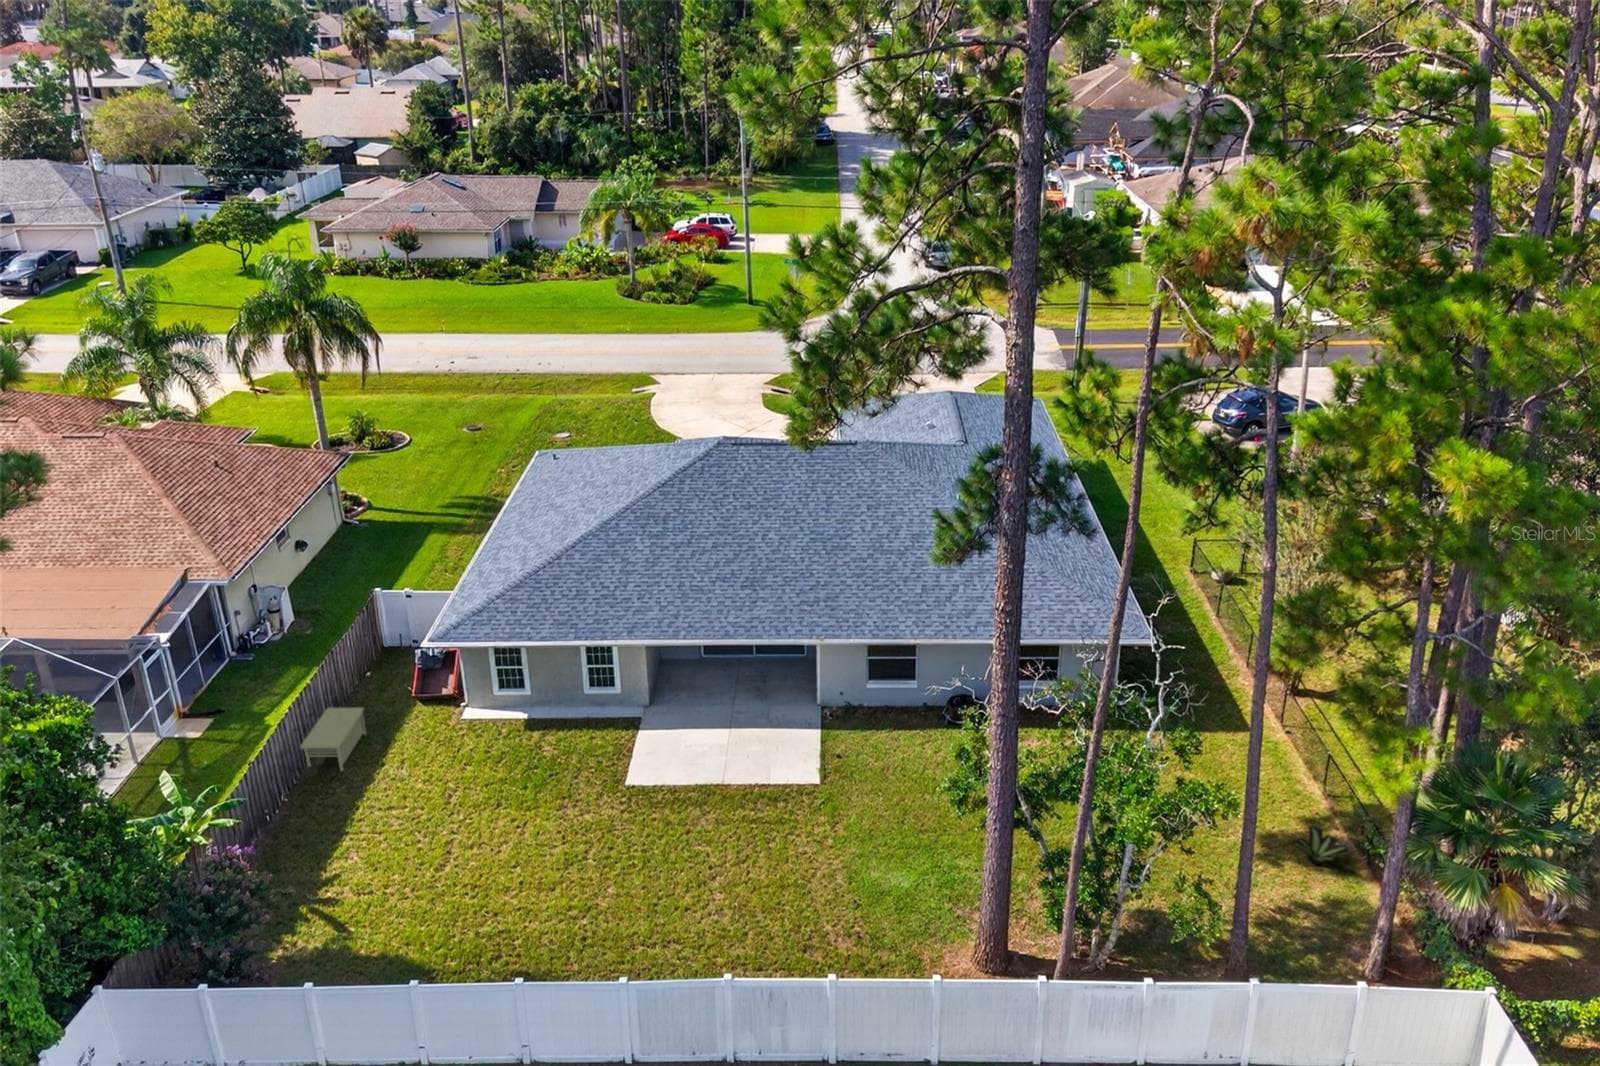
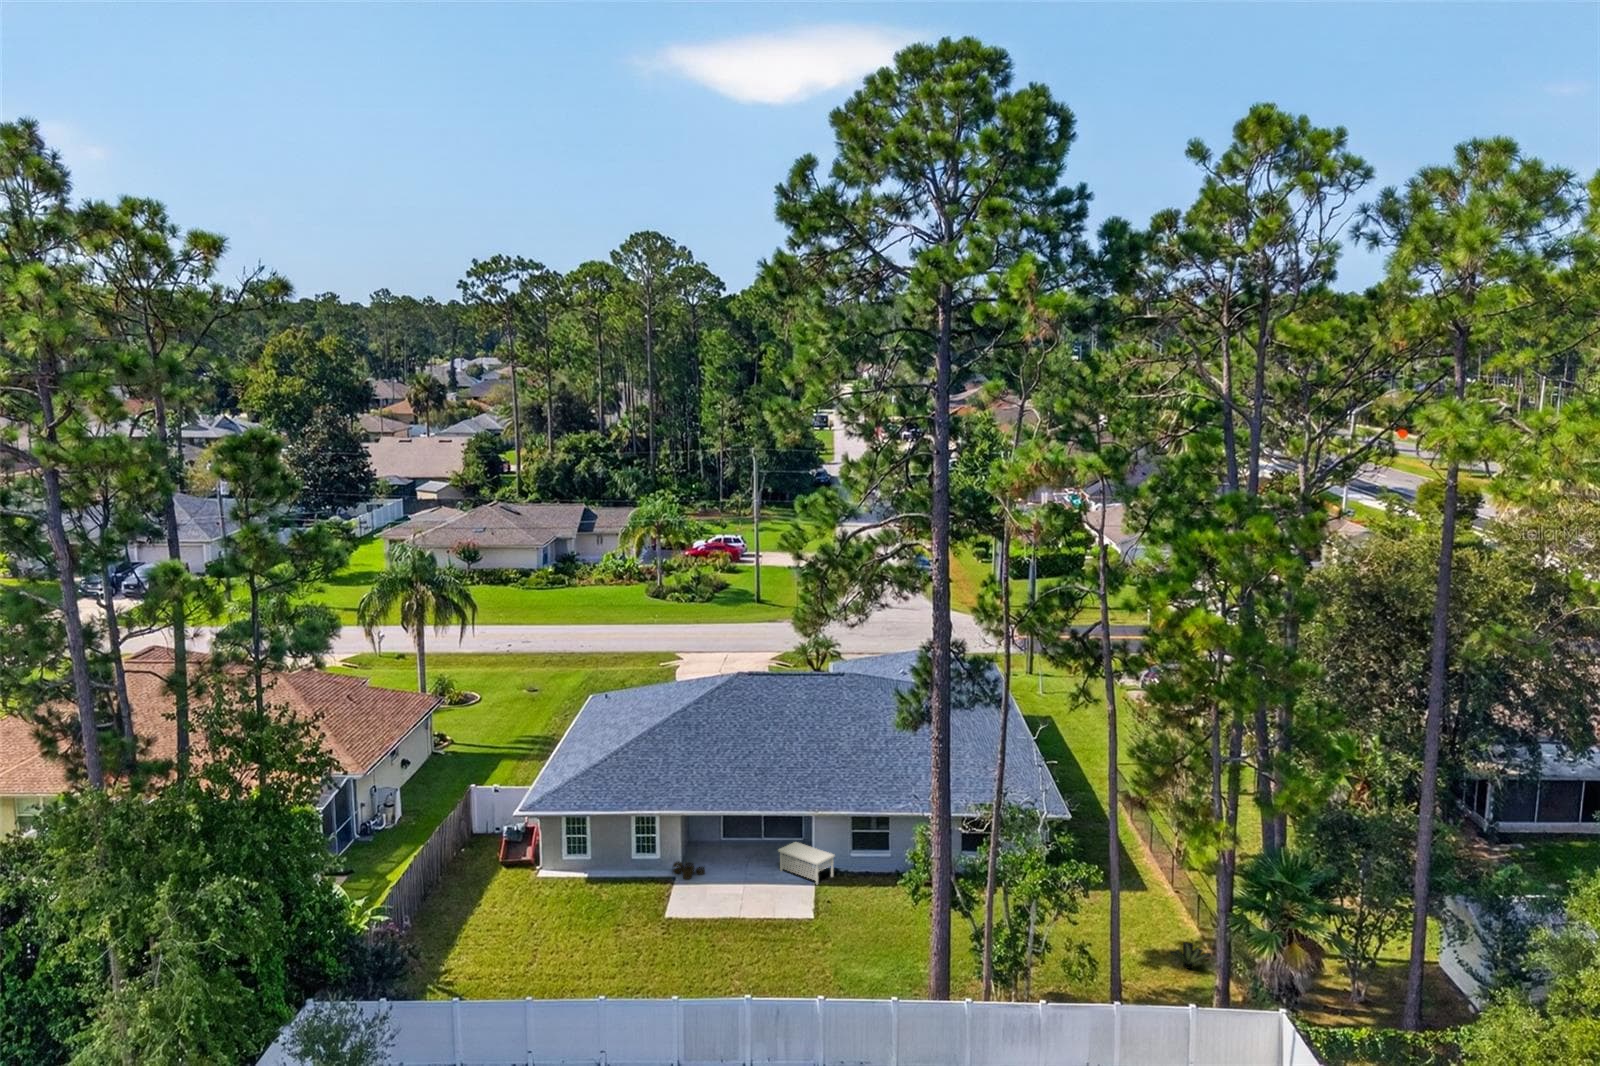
woven basket: none [637,693,679,719] -> present [673,862,705,879]
storage bench: present [301,708,366,771] -> present [778,842,834,884]

